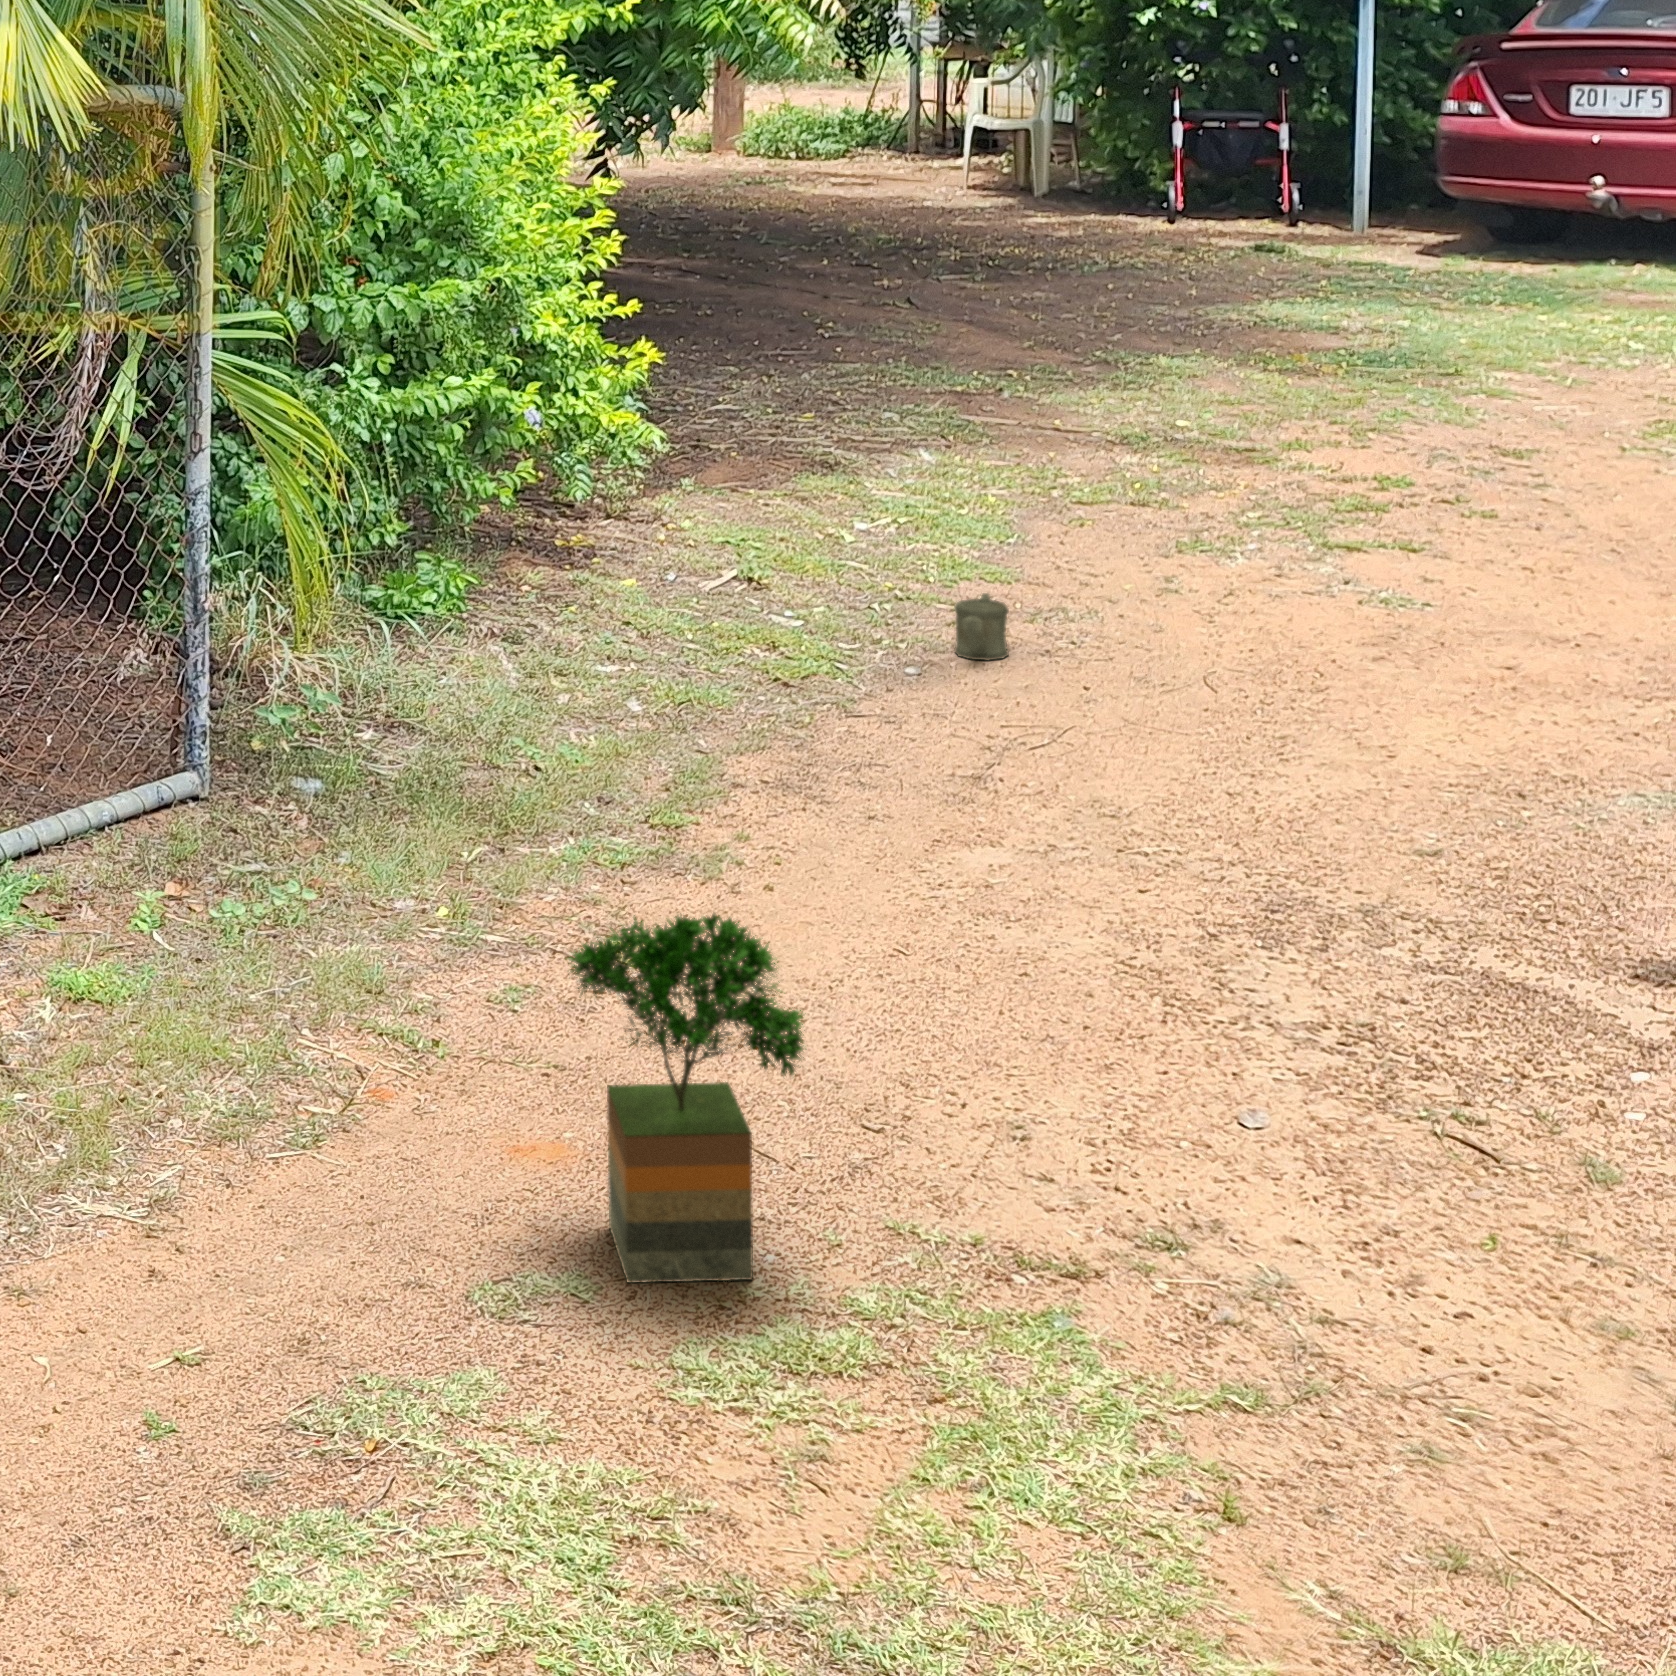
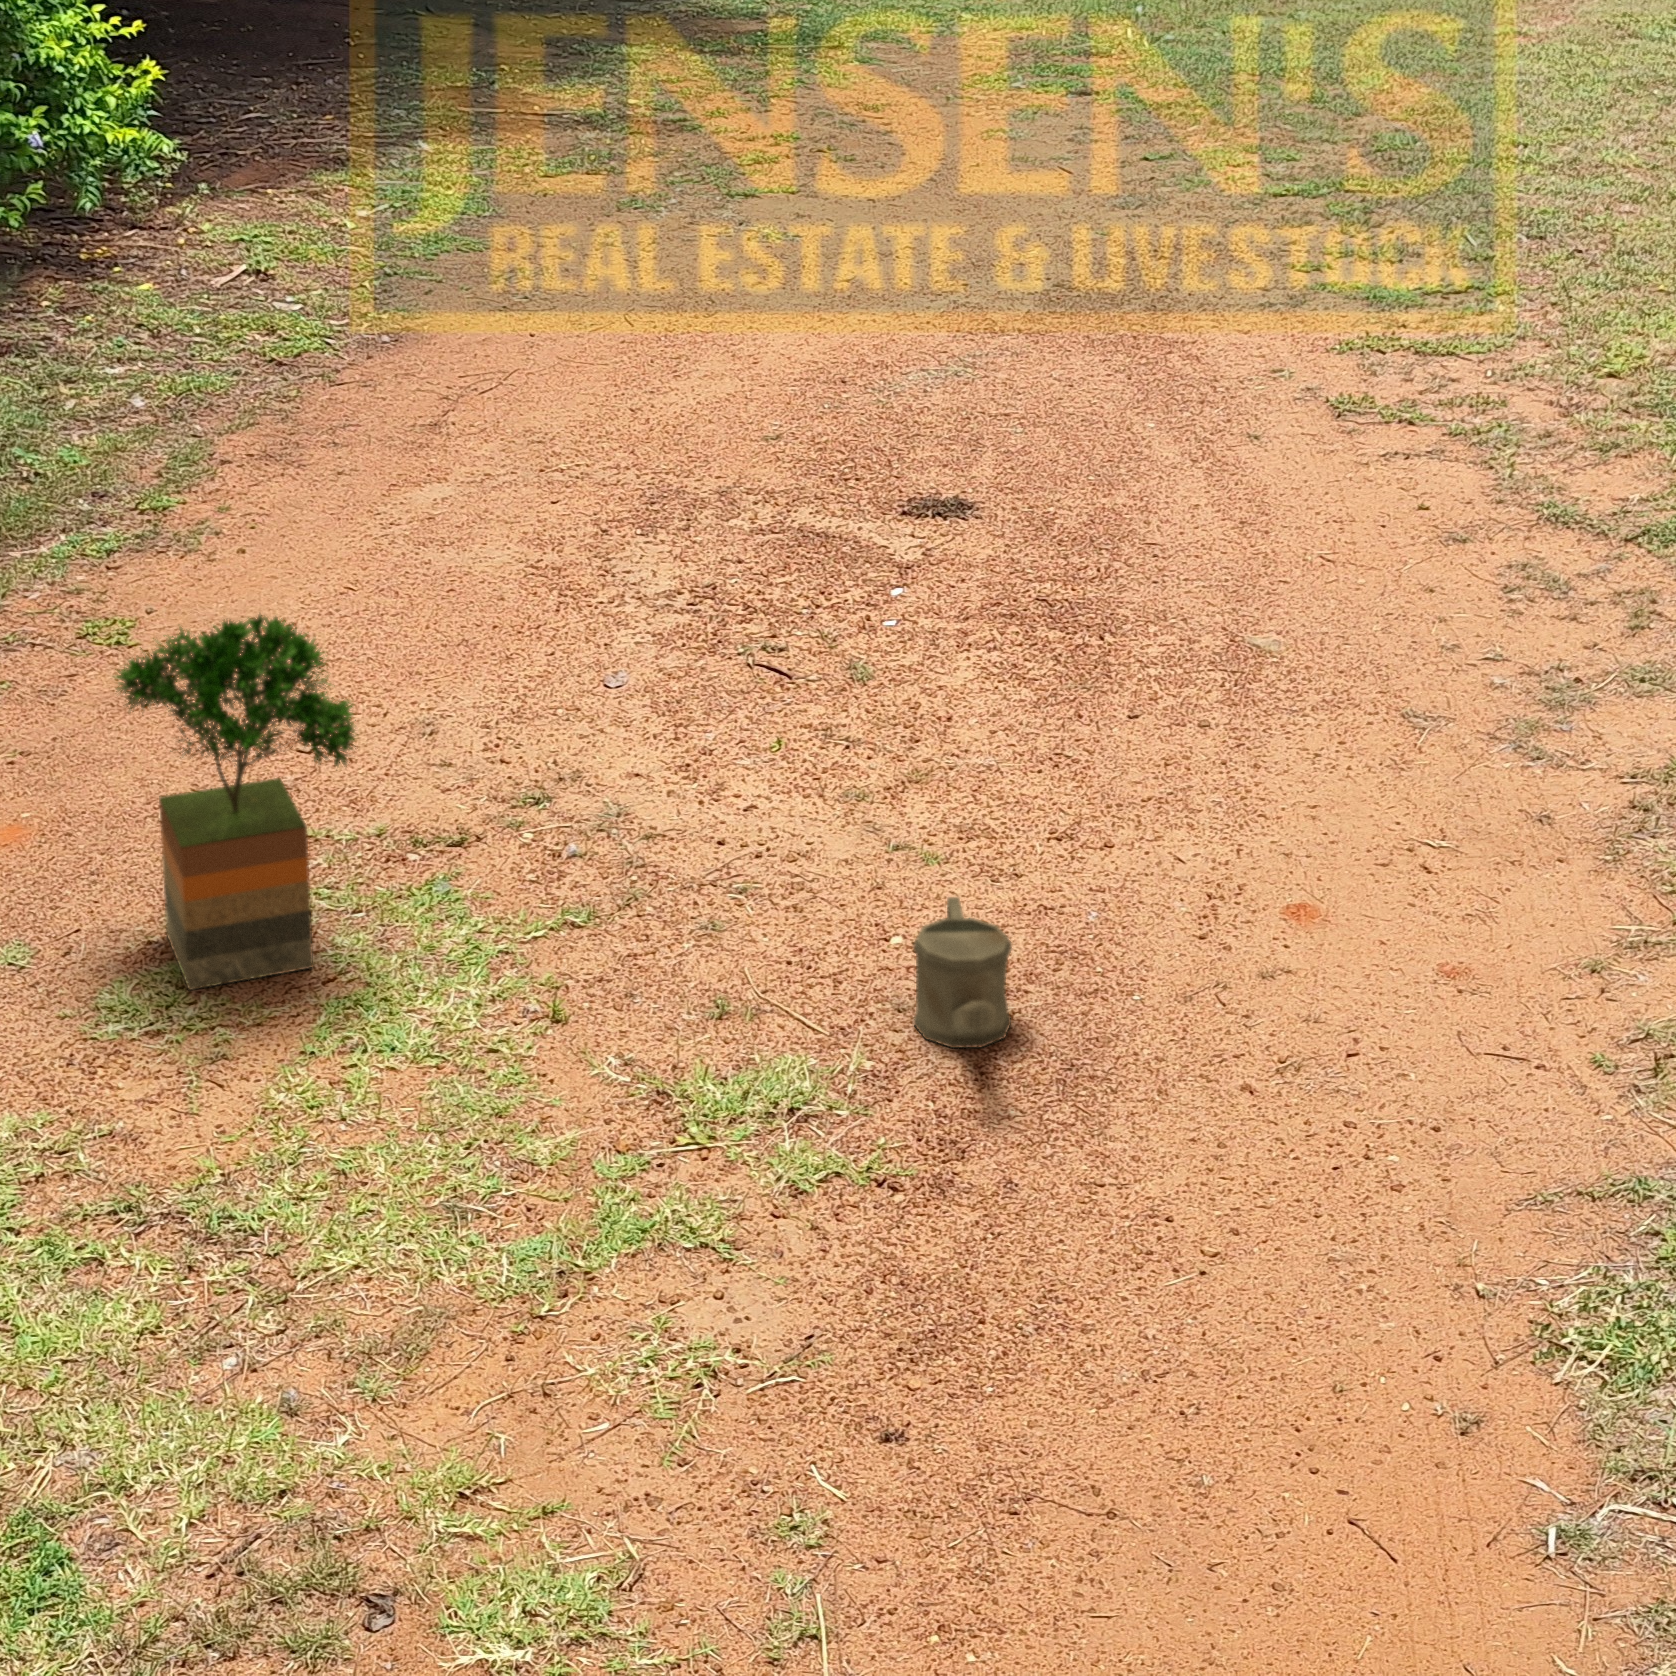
watering can: present [954,593,1009,661] -> present [913,897,1012,1048]

